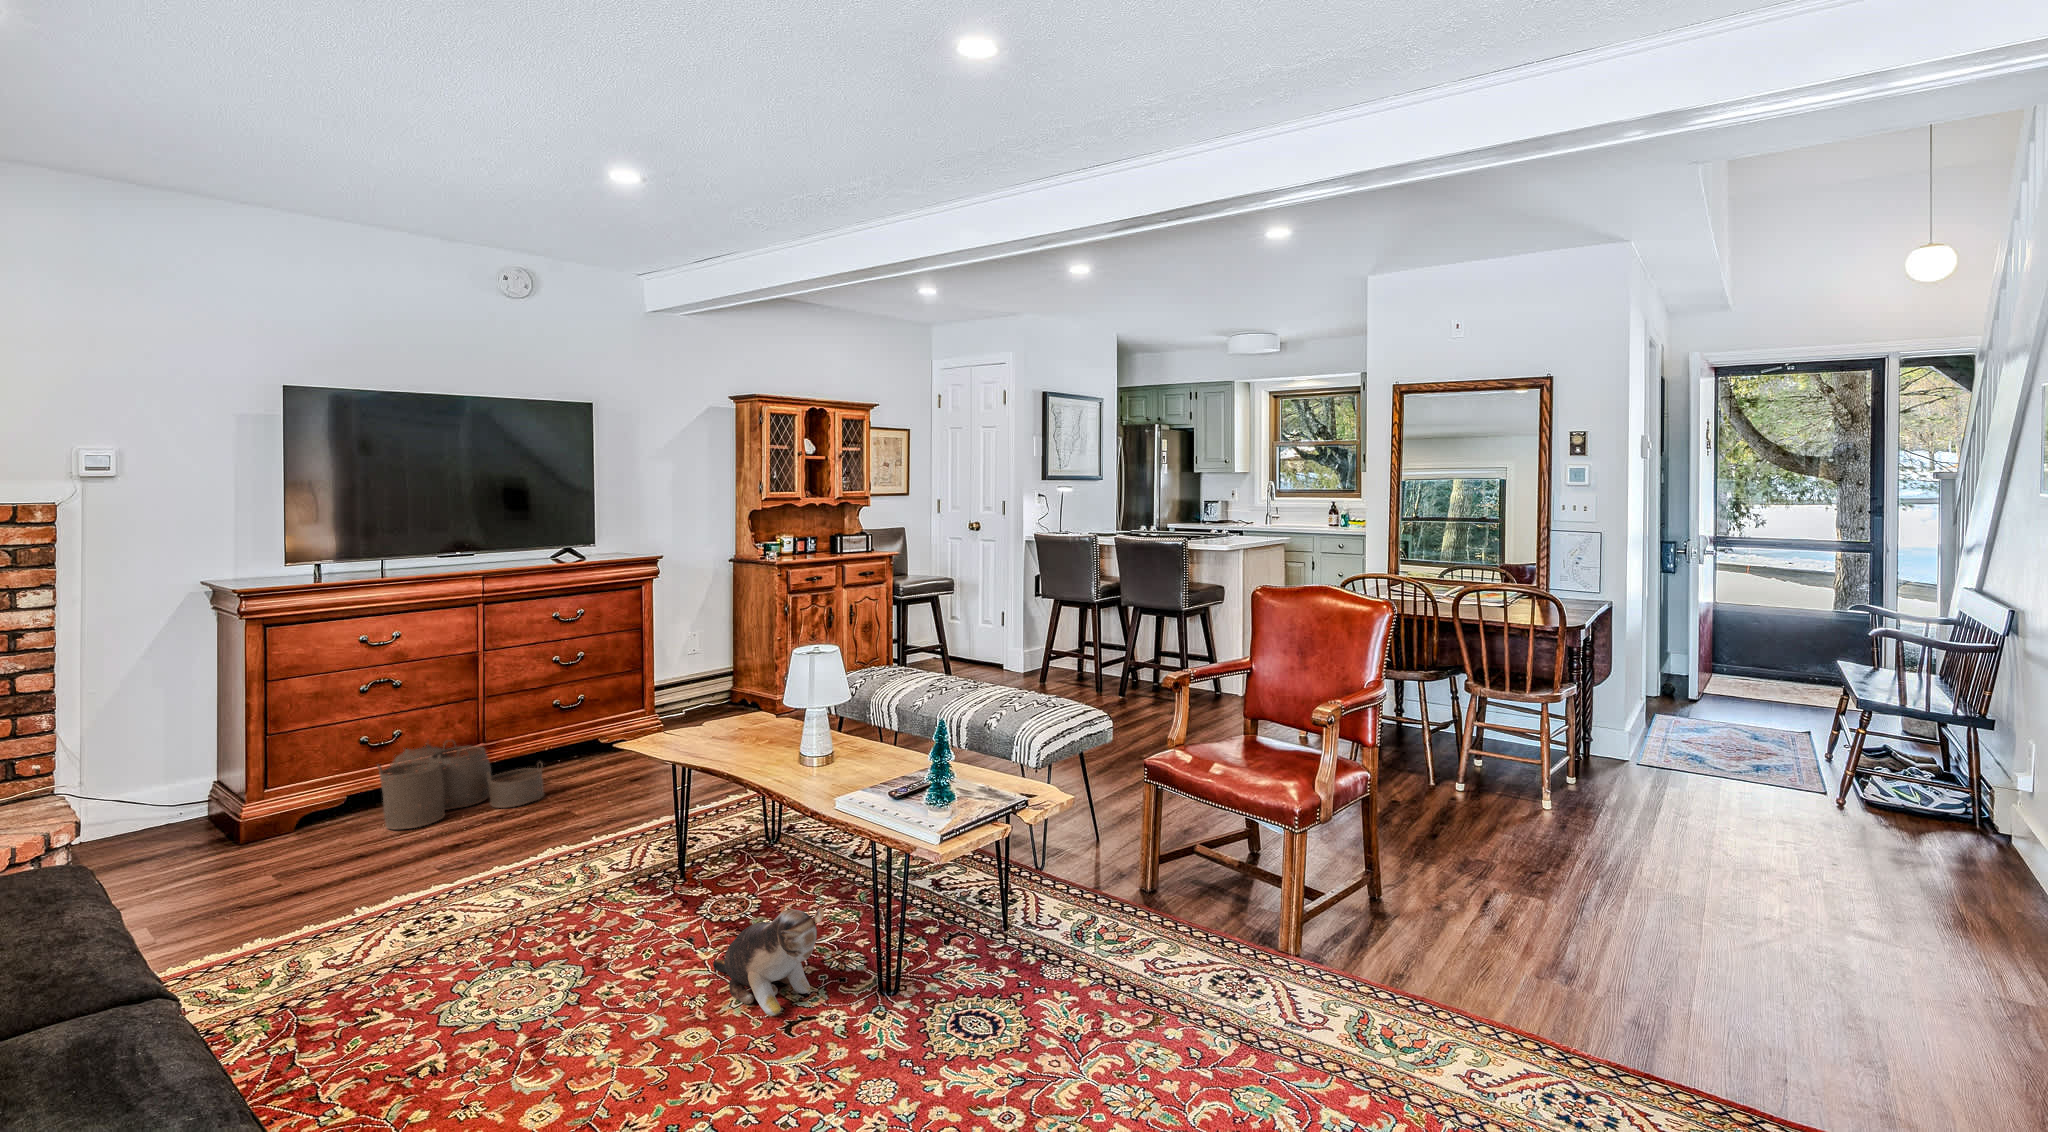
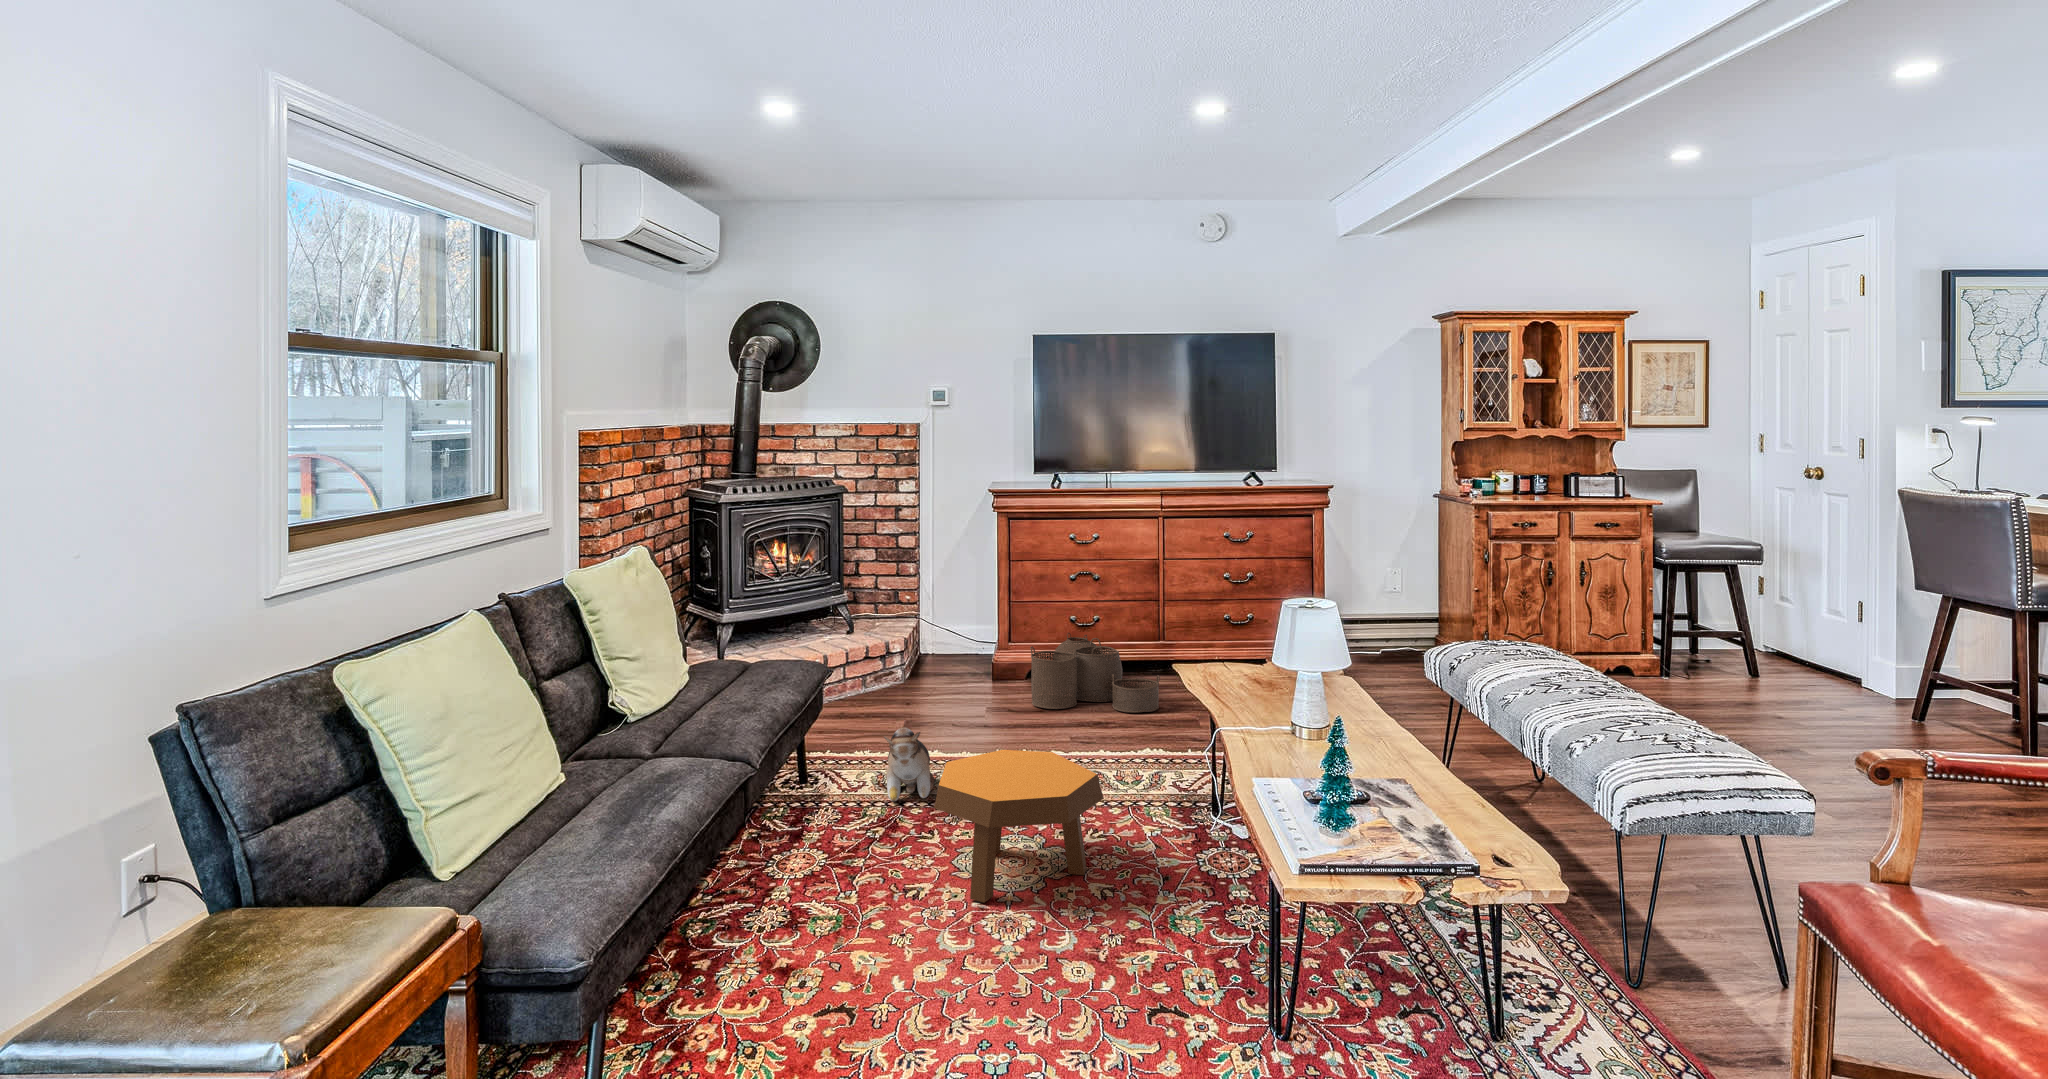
footstool: none [432,852,629,1028] -> present [934,750,1104,903]
plush toy: present [713,907,824,1016] -> present [884,727,934,801]

